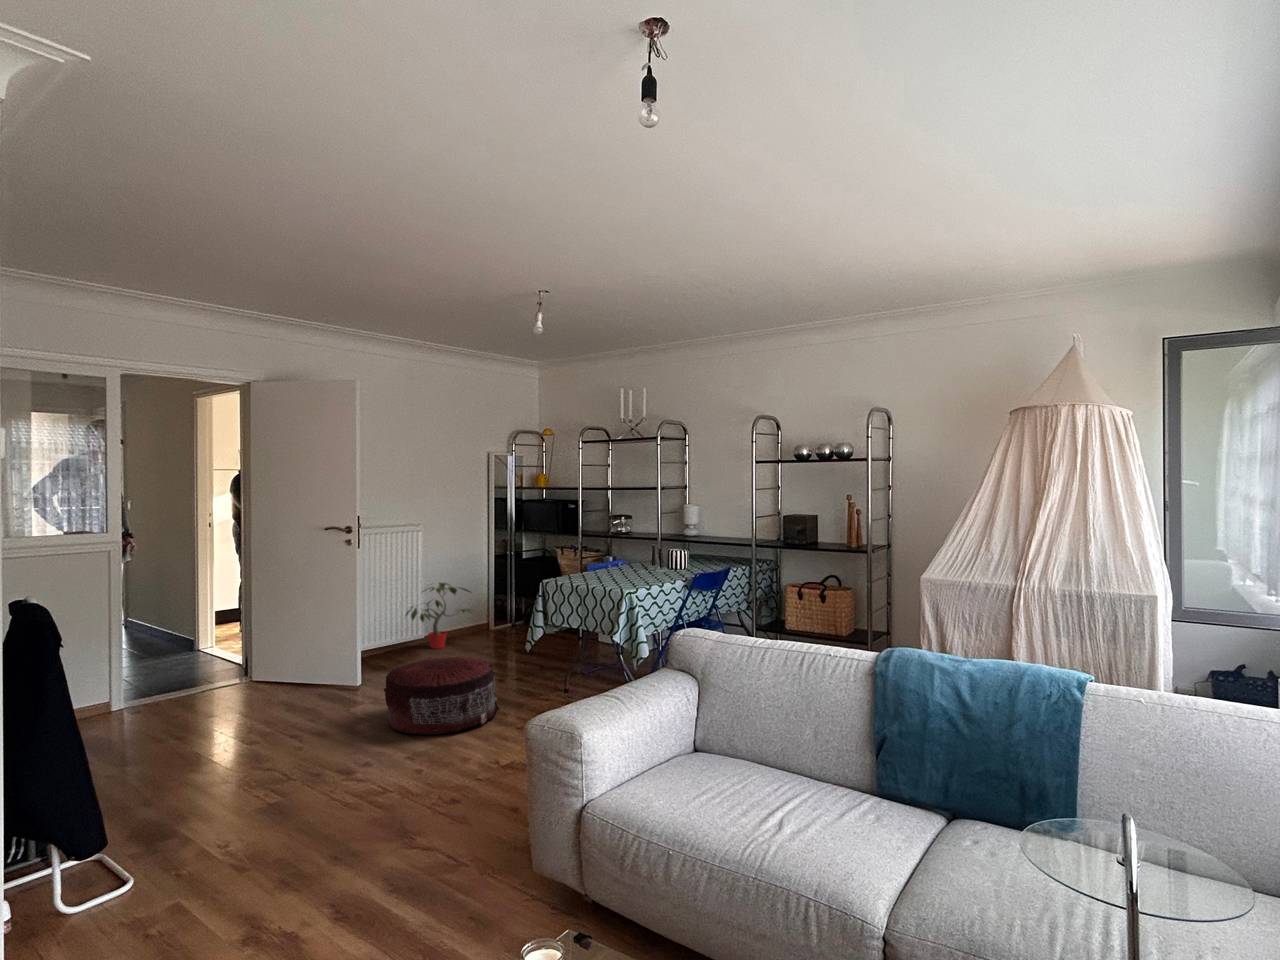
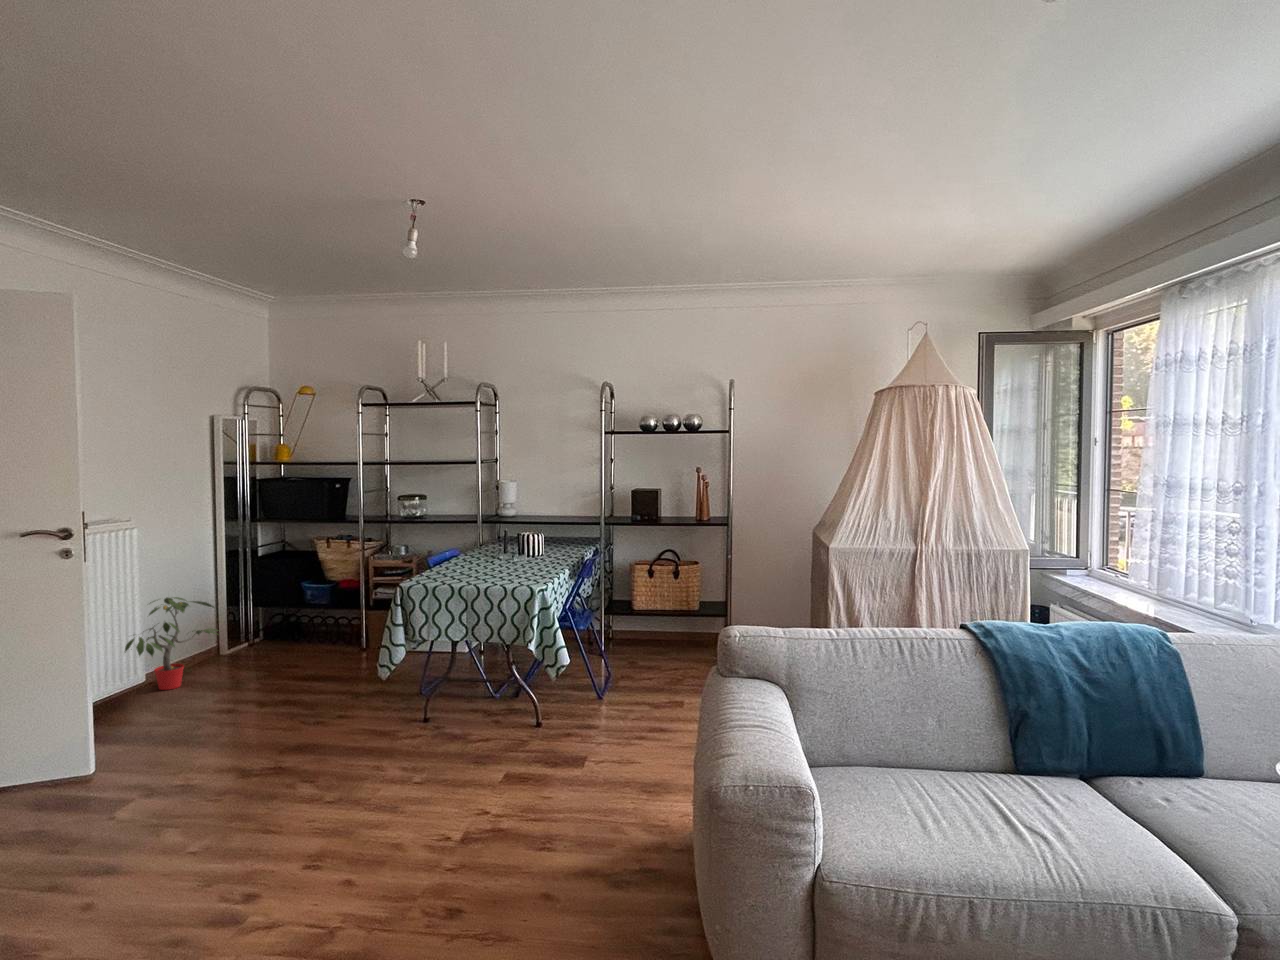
pouf: present [384,656,500,734] -> none [207,694,375,822]

